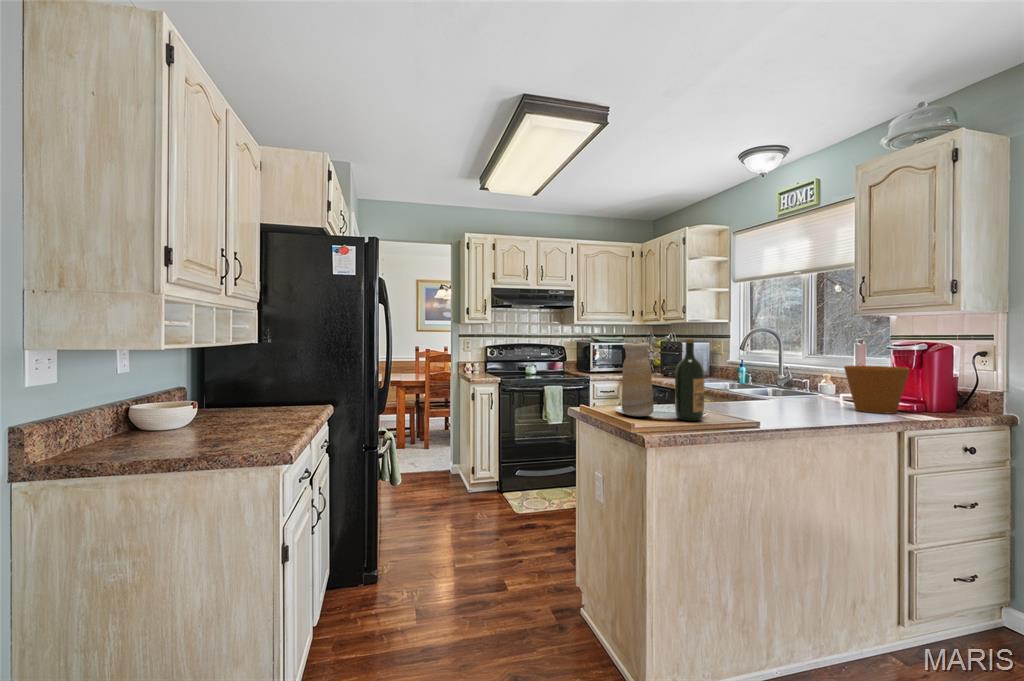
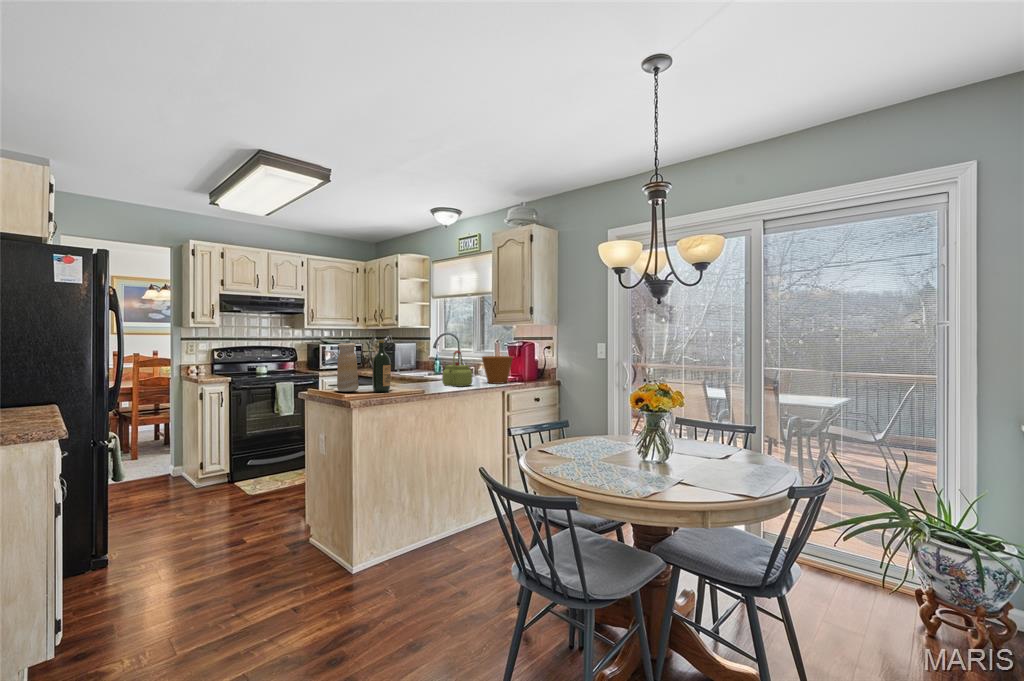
kettle: none [777,356,834,415] -> present [442,351,472,387]

